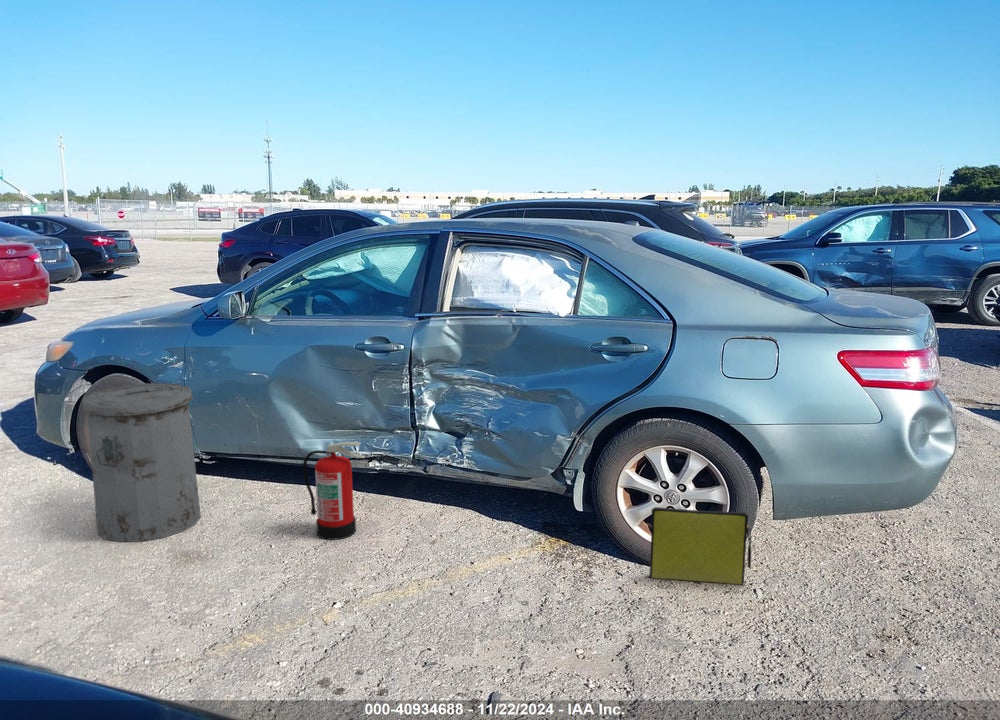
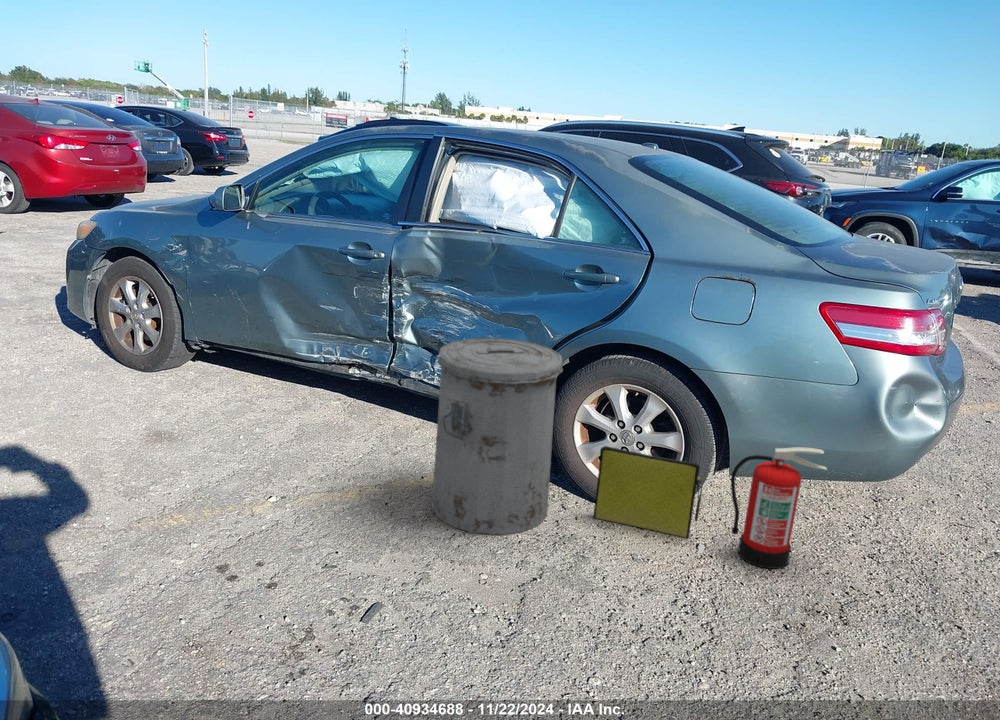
trash can: present [83,383,201,542] -> present [432,338,563,535]
fire extinguisher: present [303,442,365,540] -> present [731,447,827,569]

